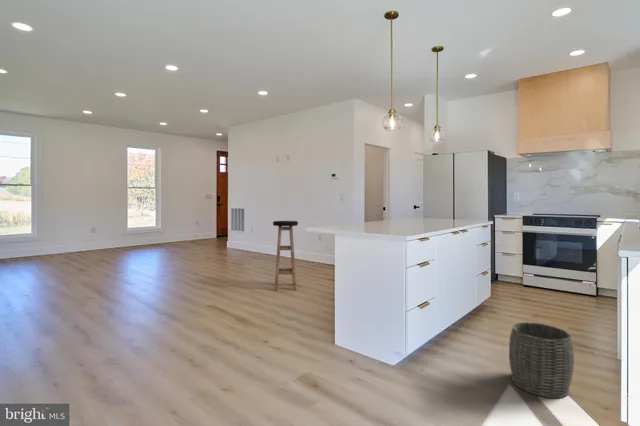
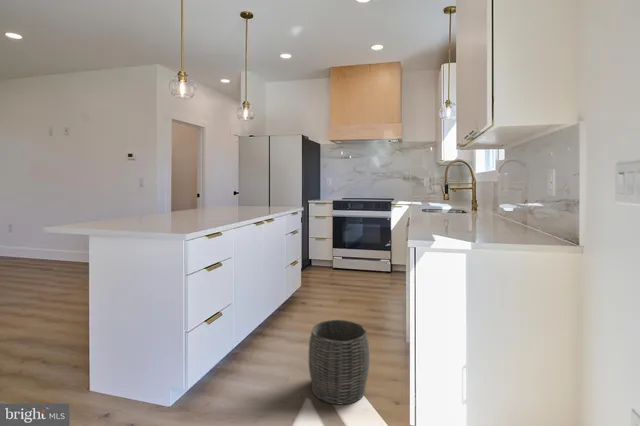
bar stool: present [273,221,298,290] -> none [22,212,68,310]

